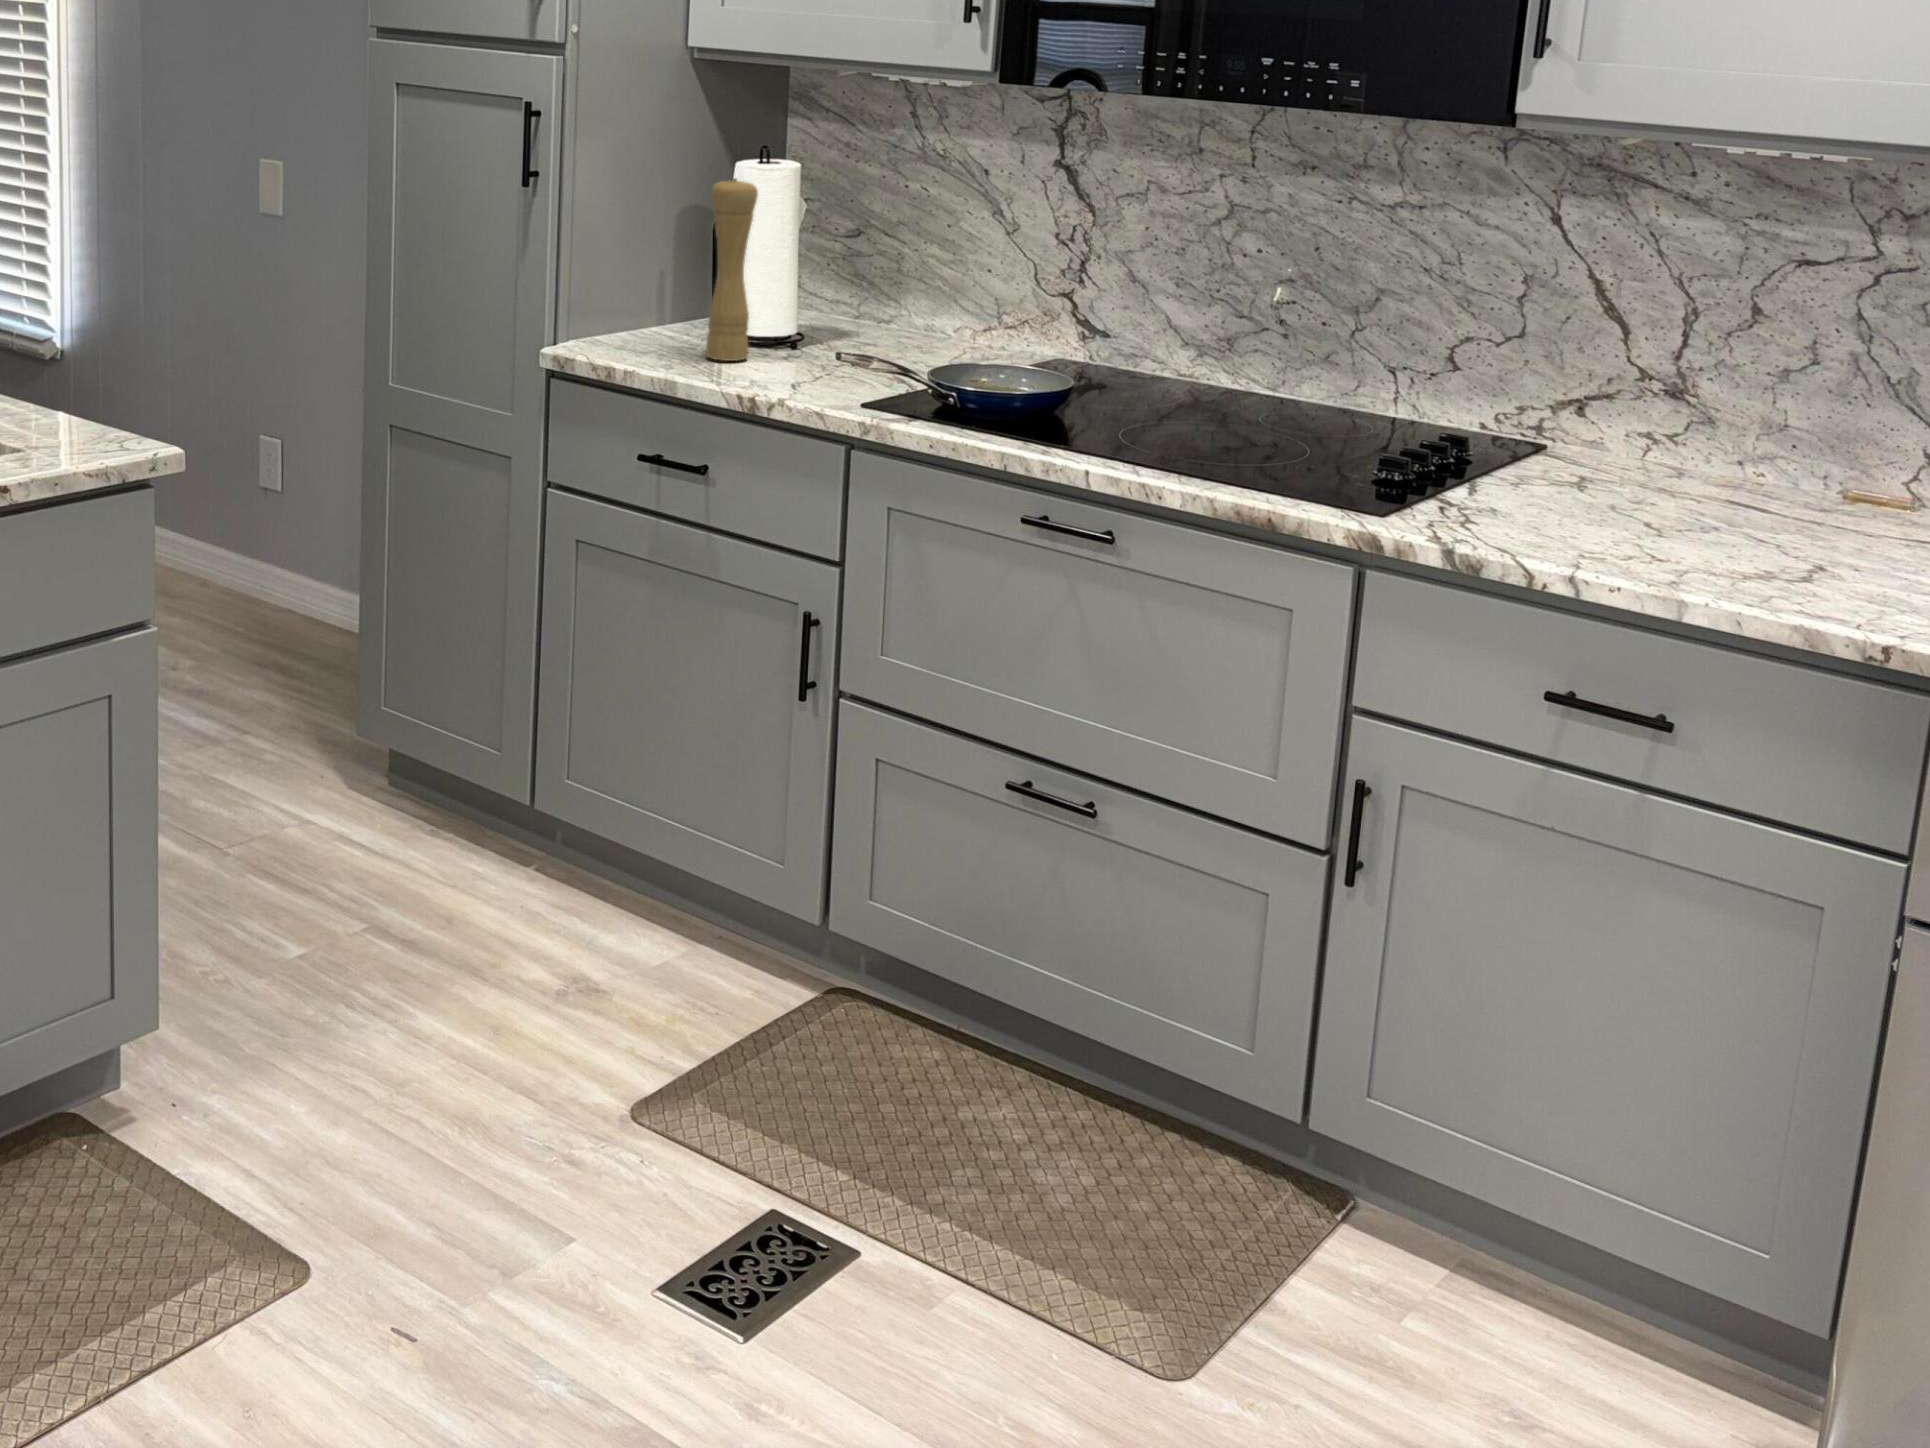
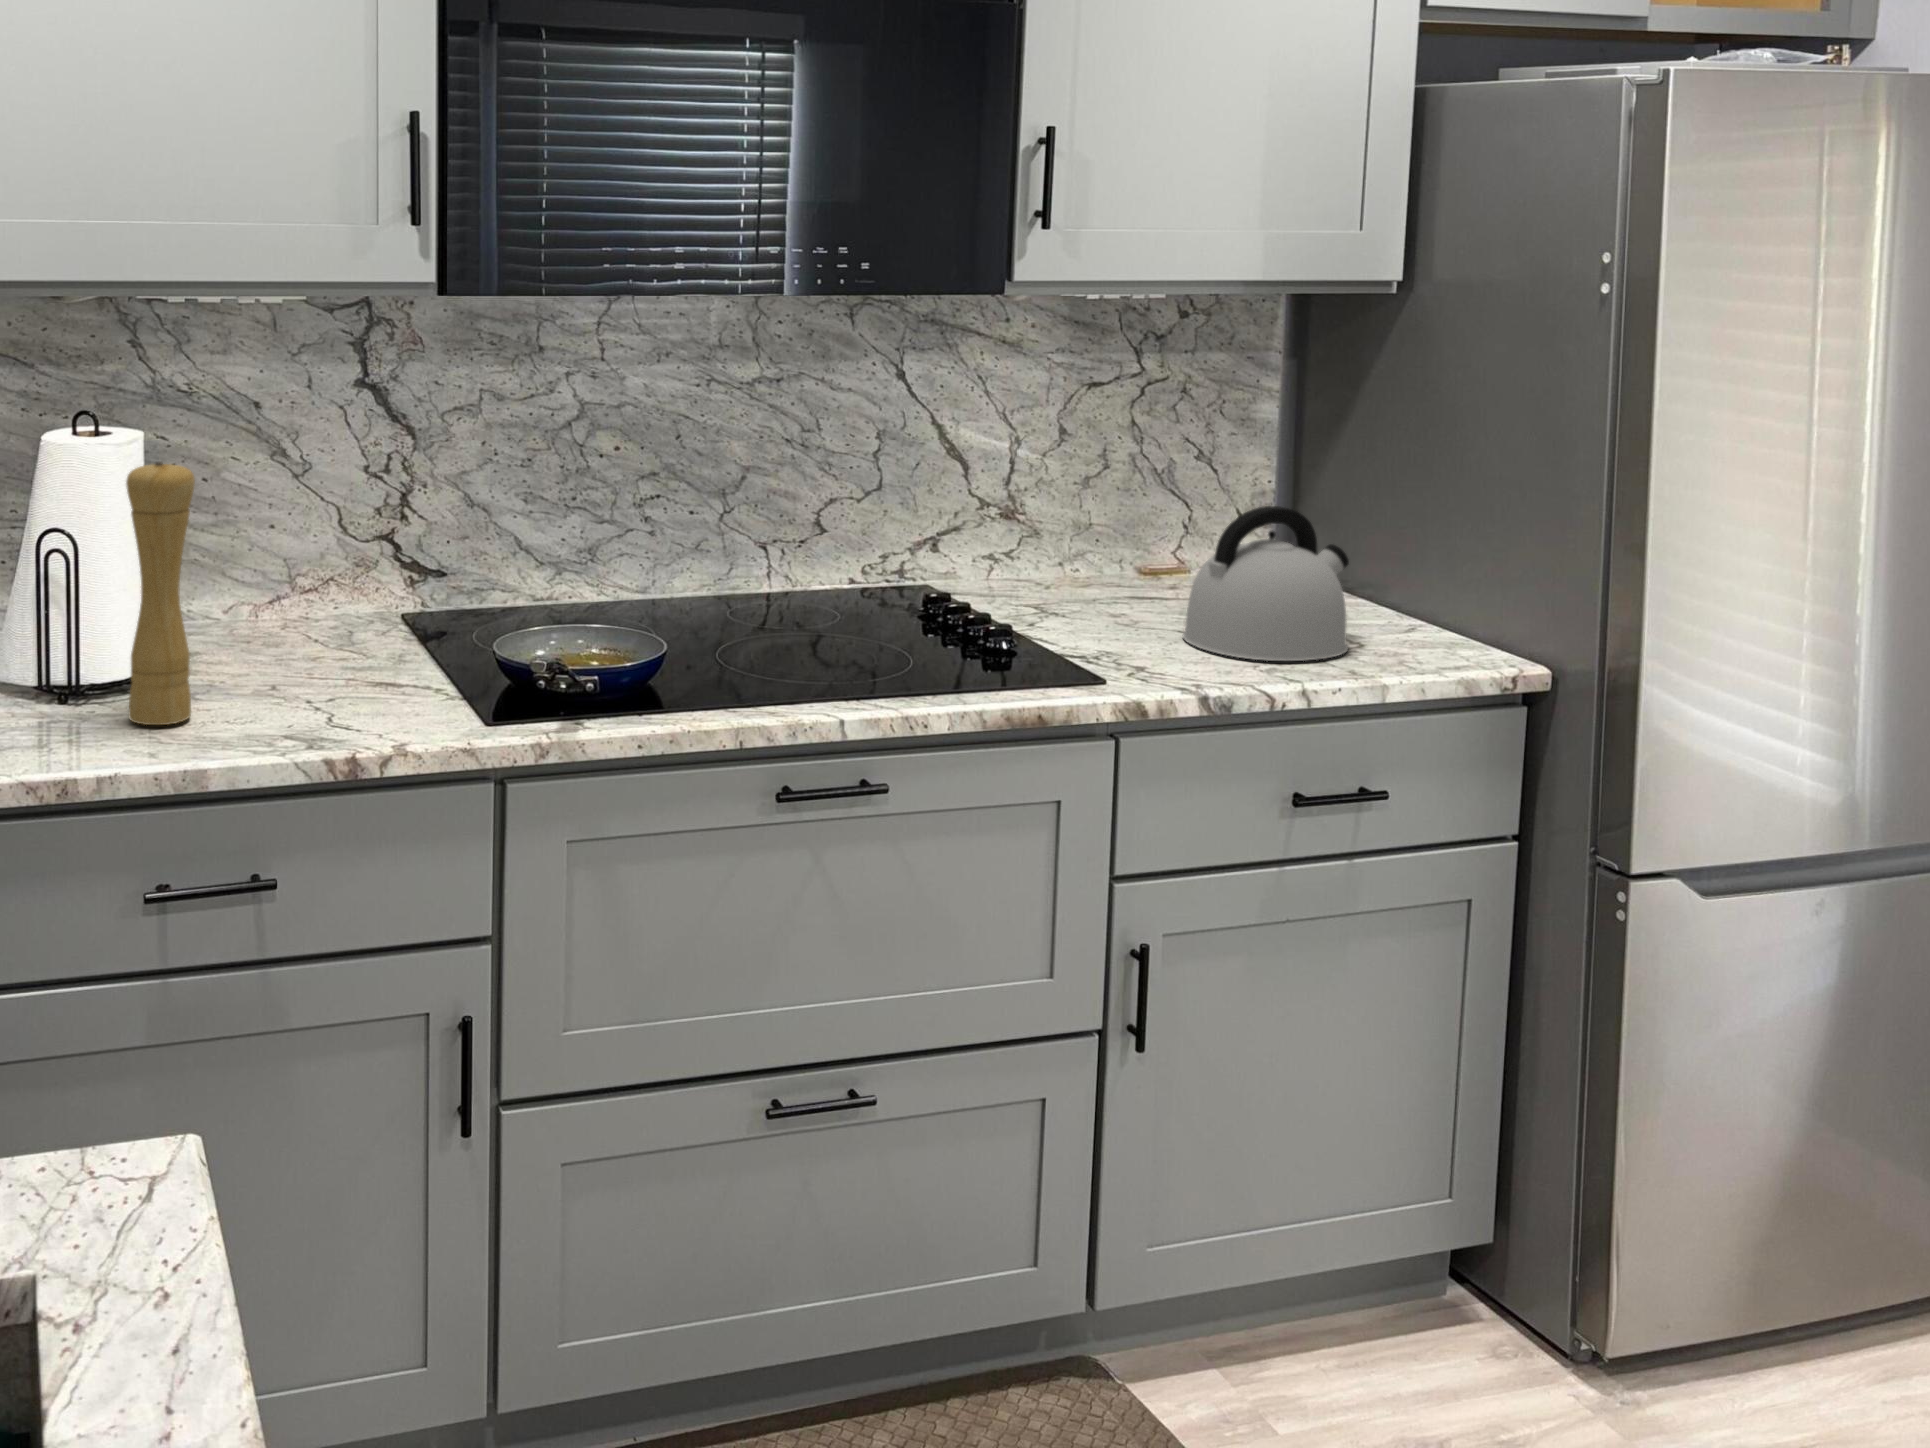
kettle: none [1591,393,1831,577] -> present [1183,506,1349,661]

